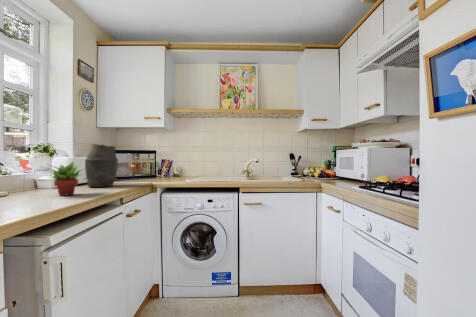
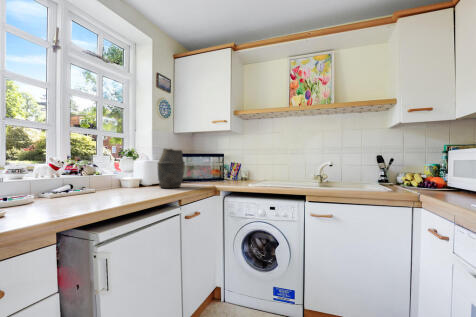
succulent plant: present [51,162,86,196] -> none [118,163,154,195]

